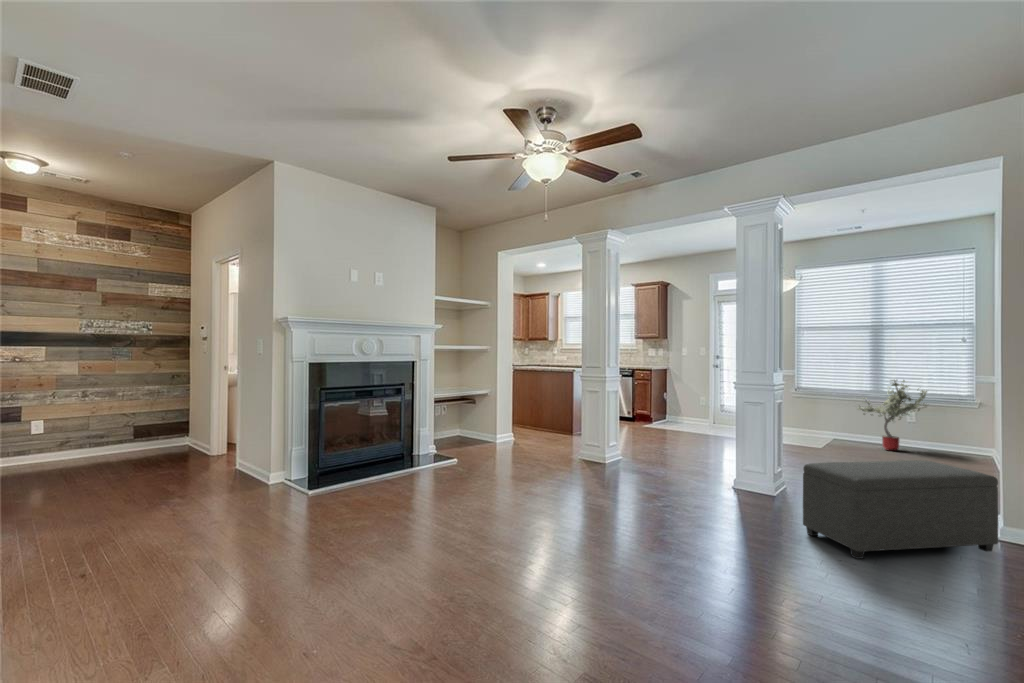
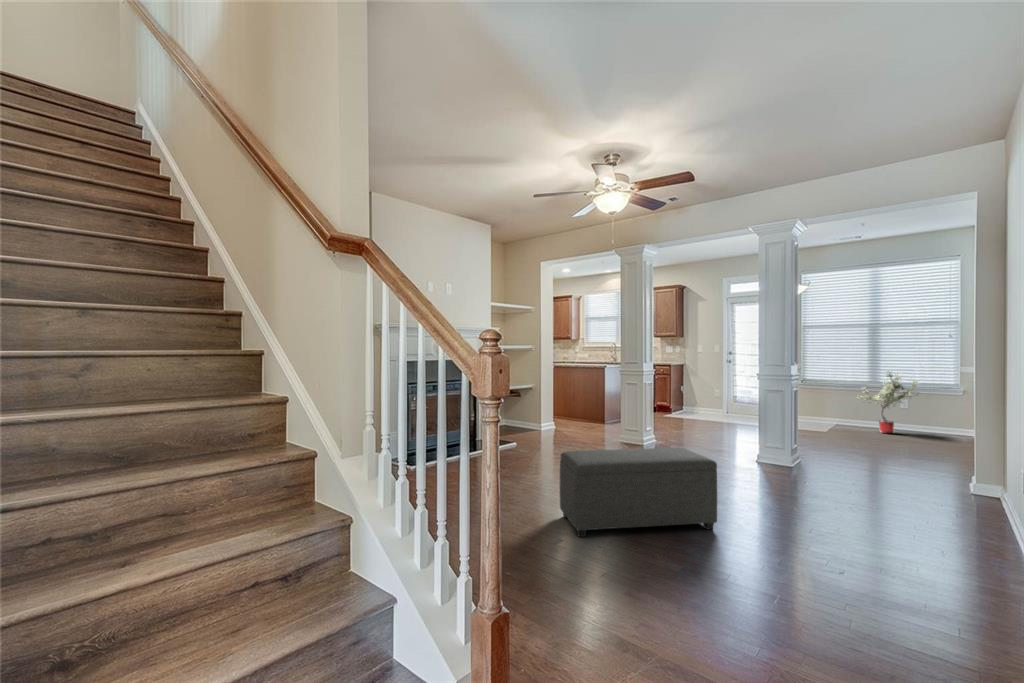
ottoman: present [803,460,998,559] -> present [560,448,717,537]

